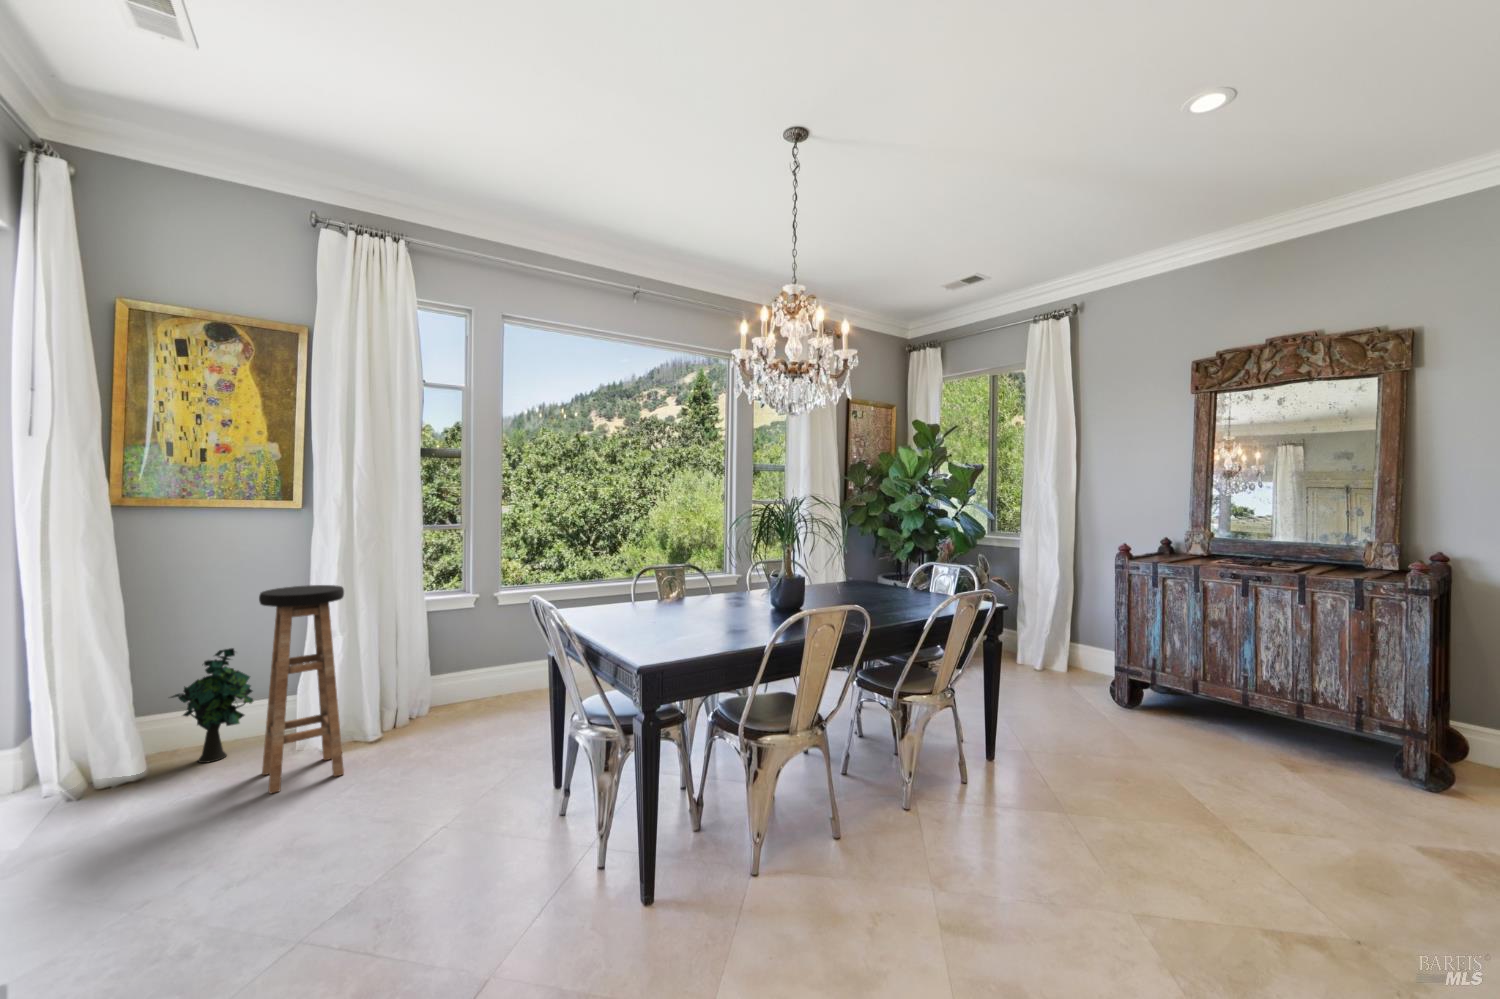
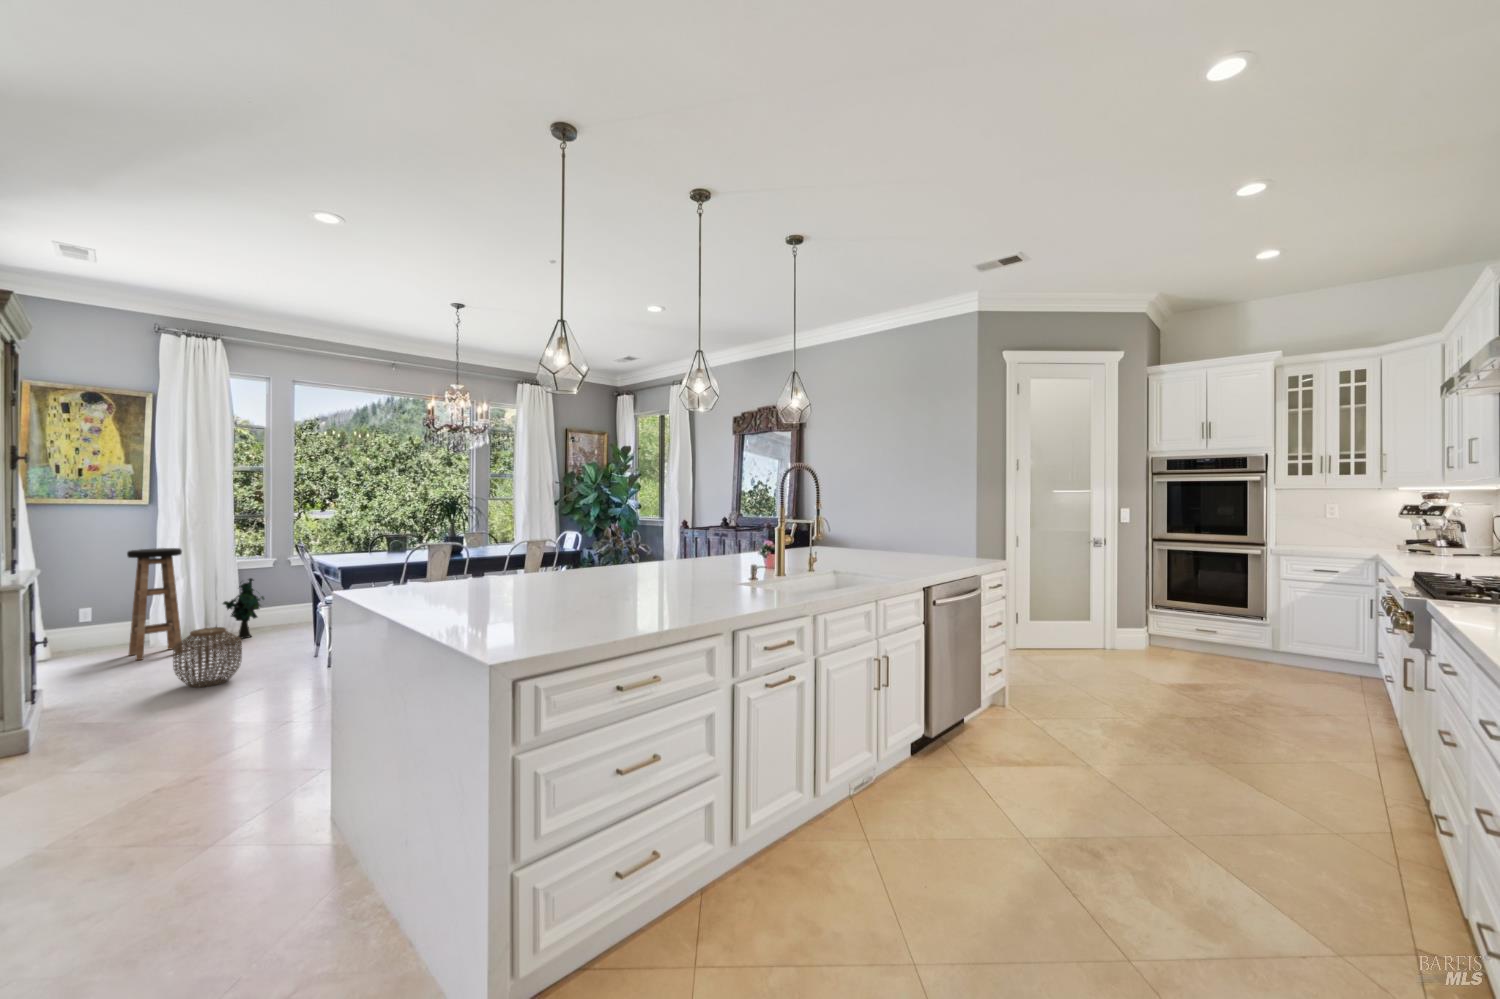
decorative plant: present [171,648,253,763] -> present [223,578,264,638]
woven basket: none [309,781,444,933] -> present [173,627,242,687]

